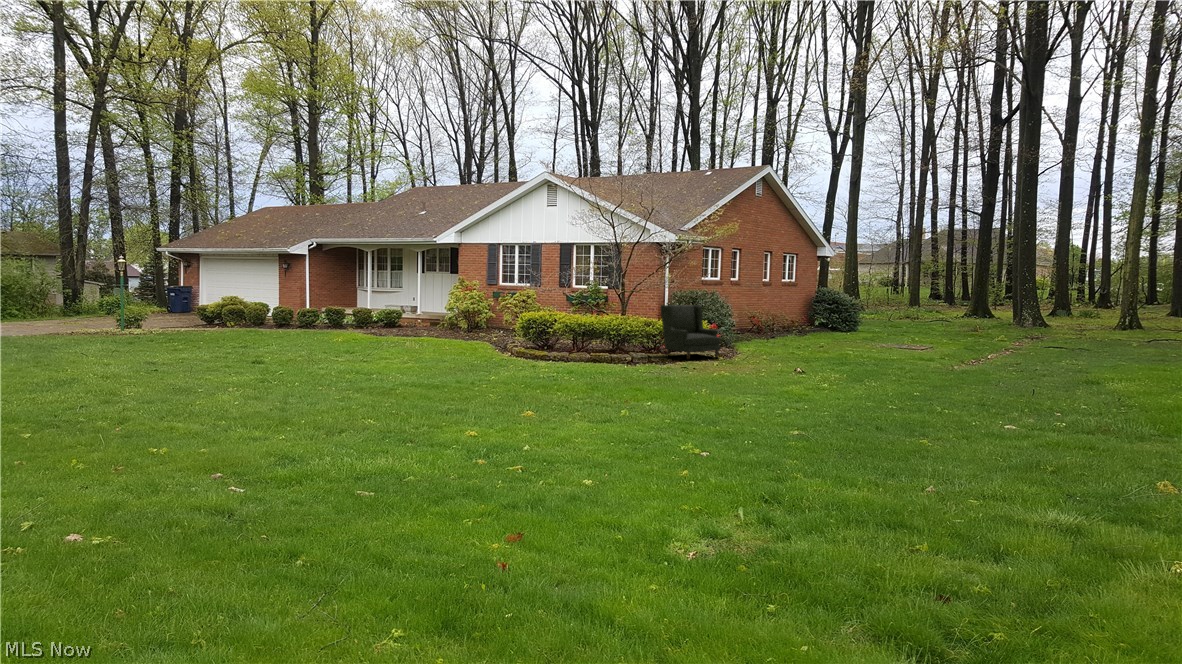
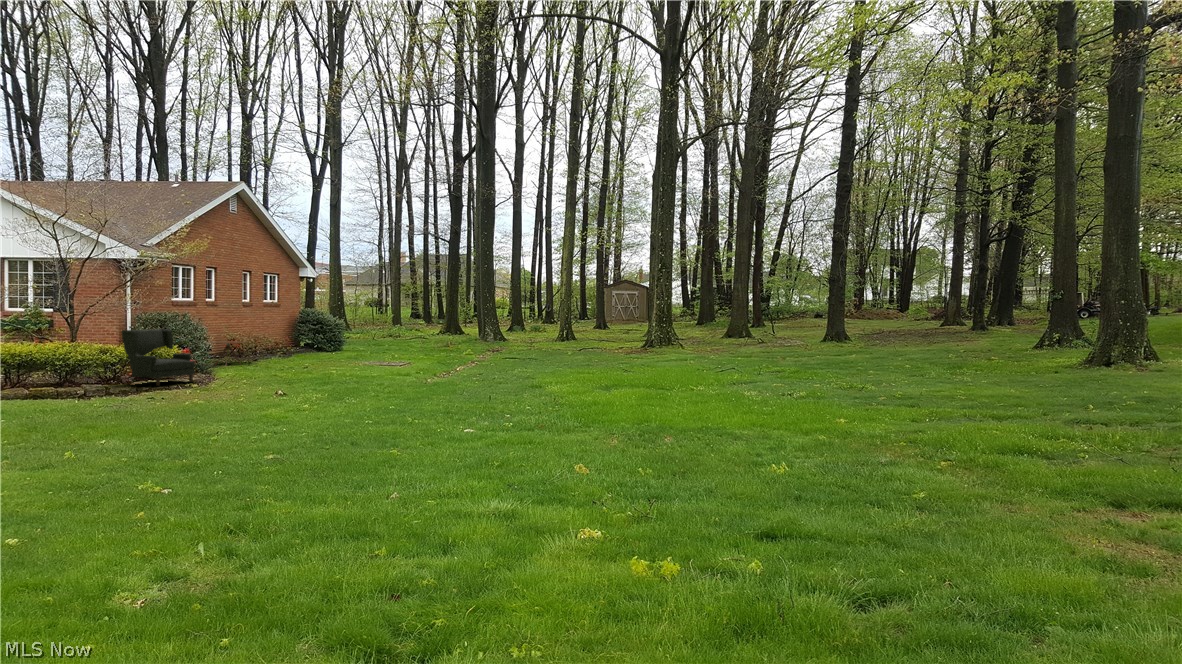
round table: none [733,318,767,343] -> present [211,341,245,364]

